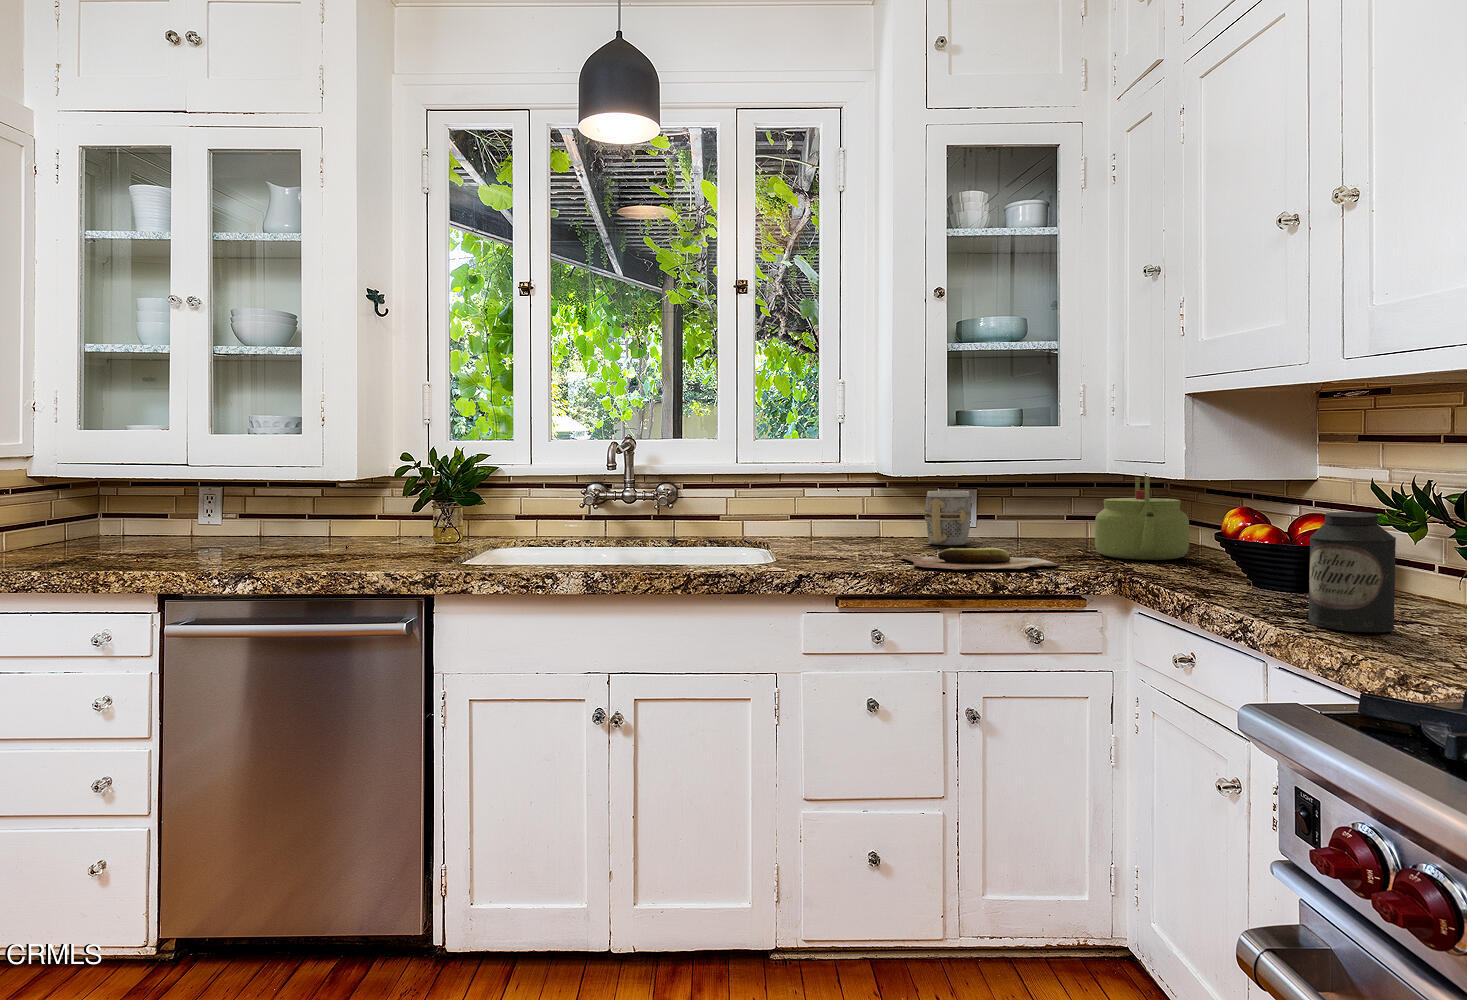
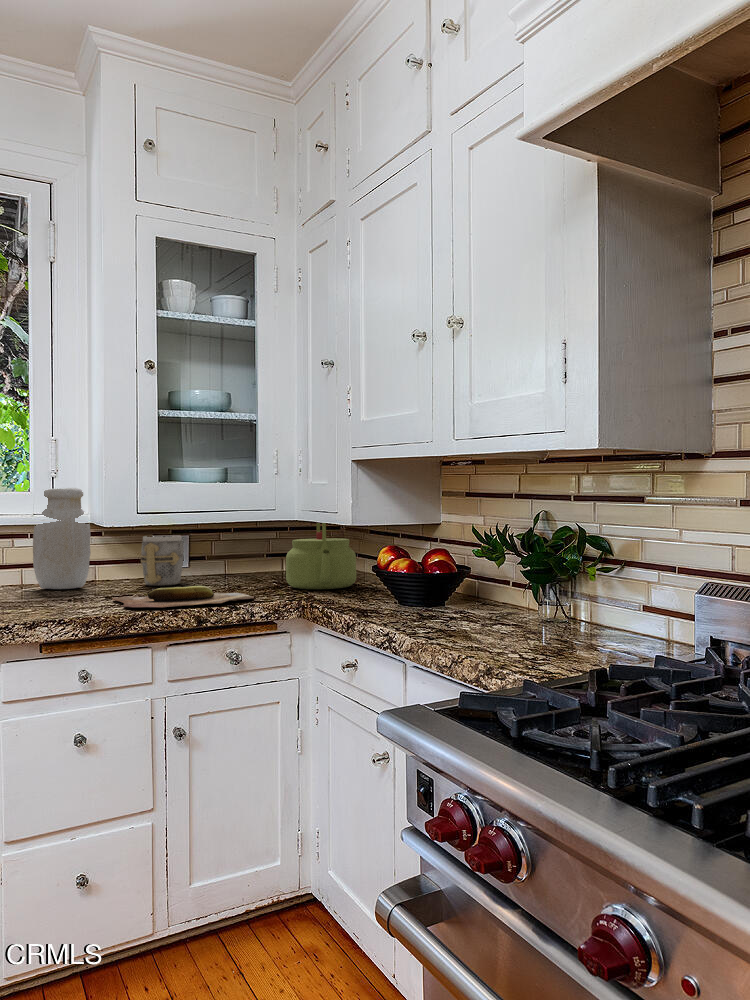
jar: none [818,439,874,544] -> present [33,488,91,589]
canister: present [1308,512,1396,632] -> none [431,544,486,636]

